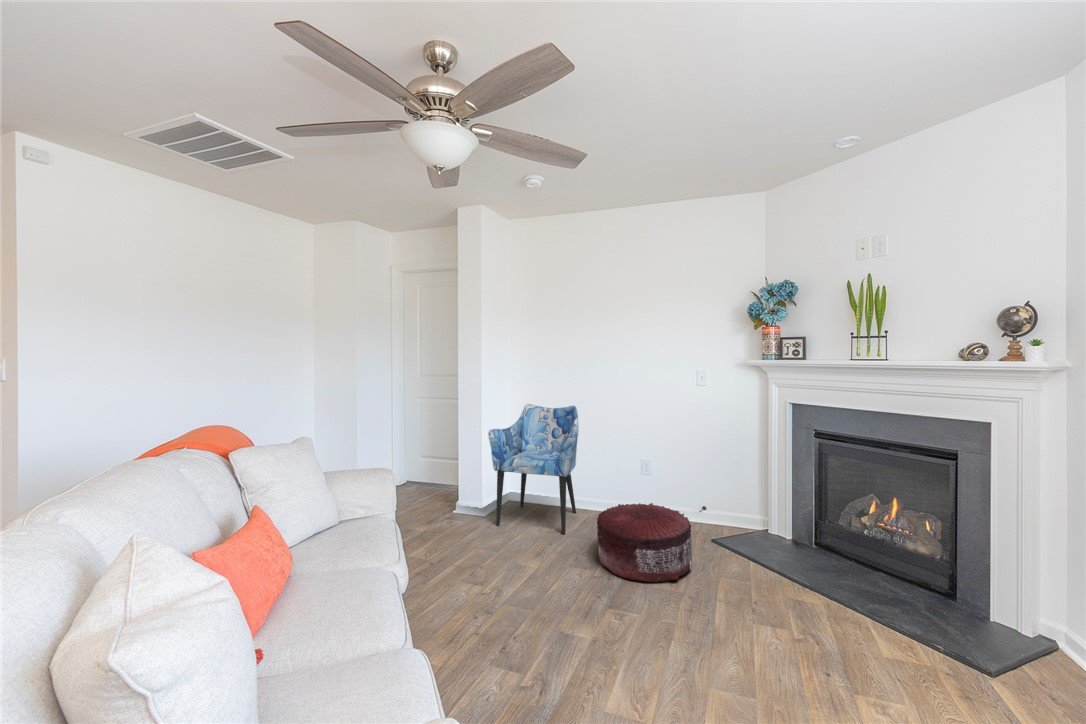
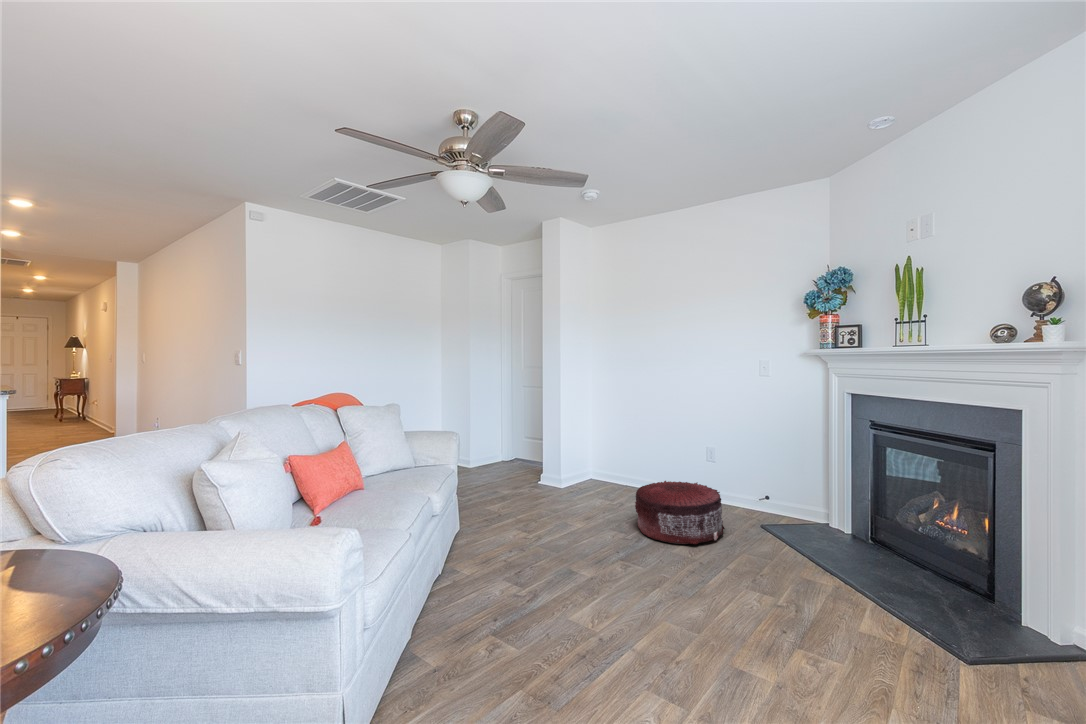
armchair: present [488,404,579,534] -> none [564,393,648,505]

